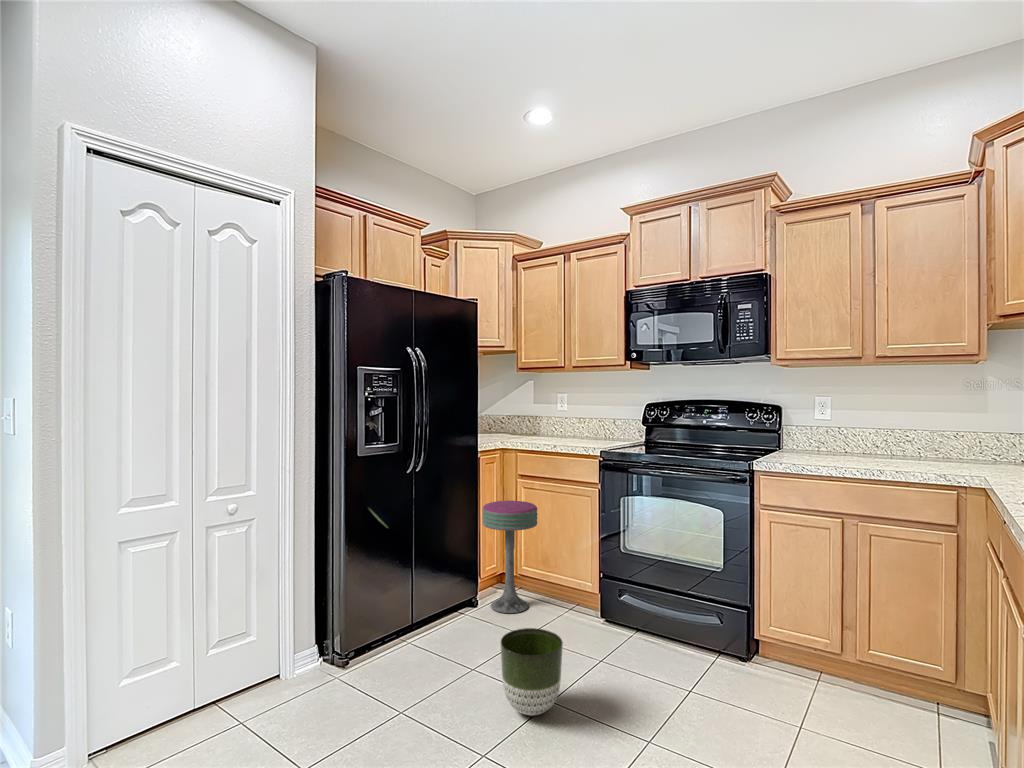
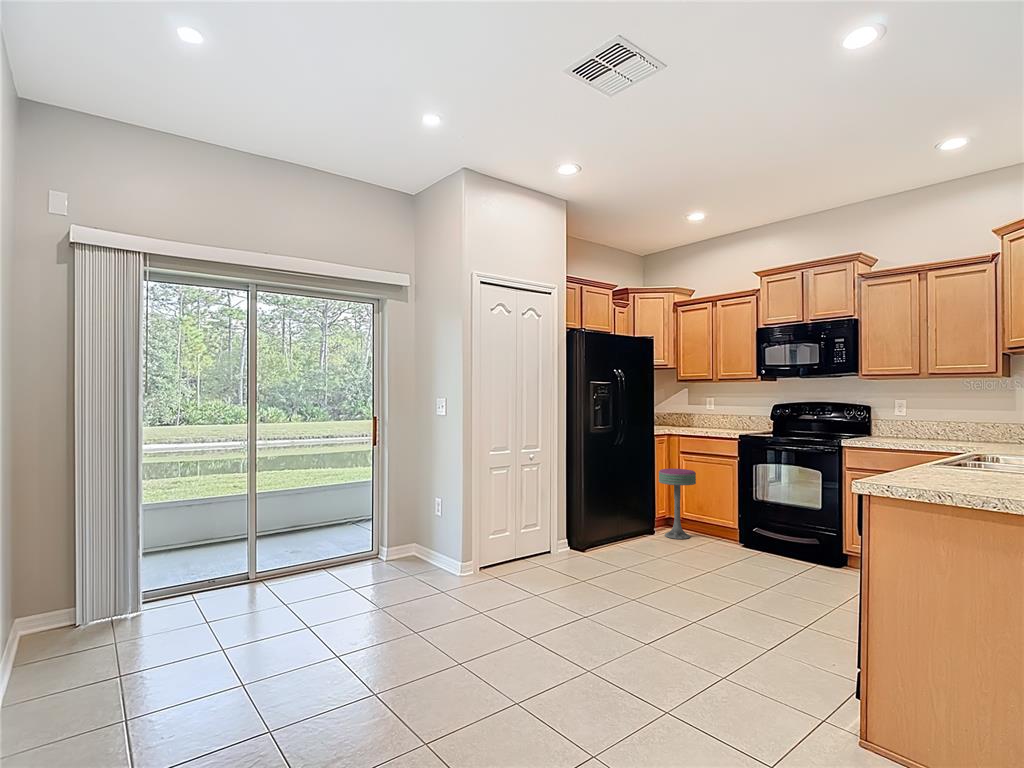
planter: present [501,628,563,716] -> none [679,531,716,574]

